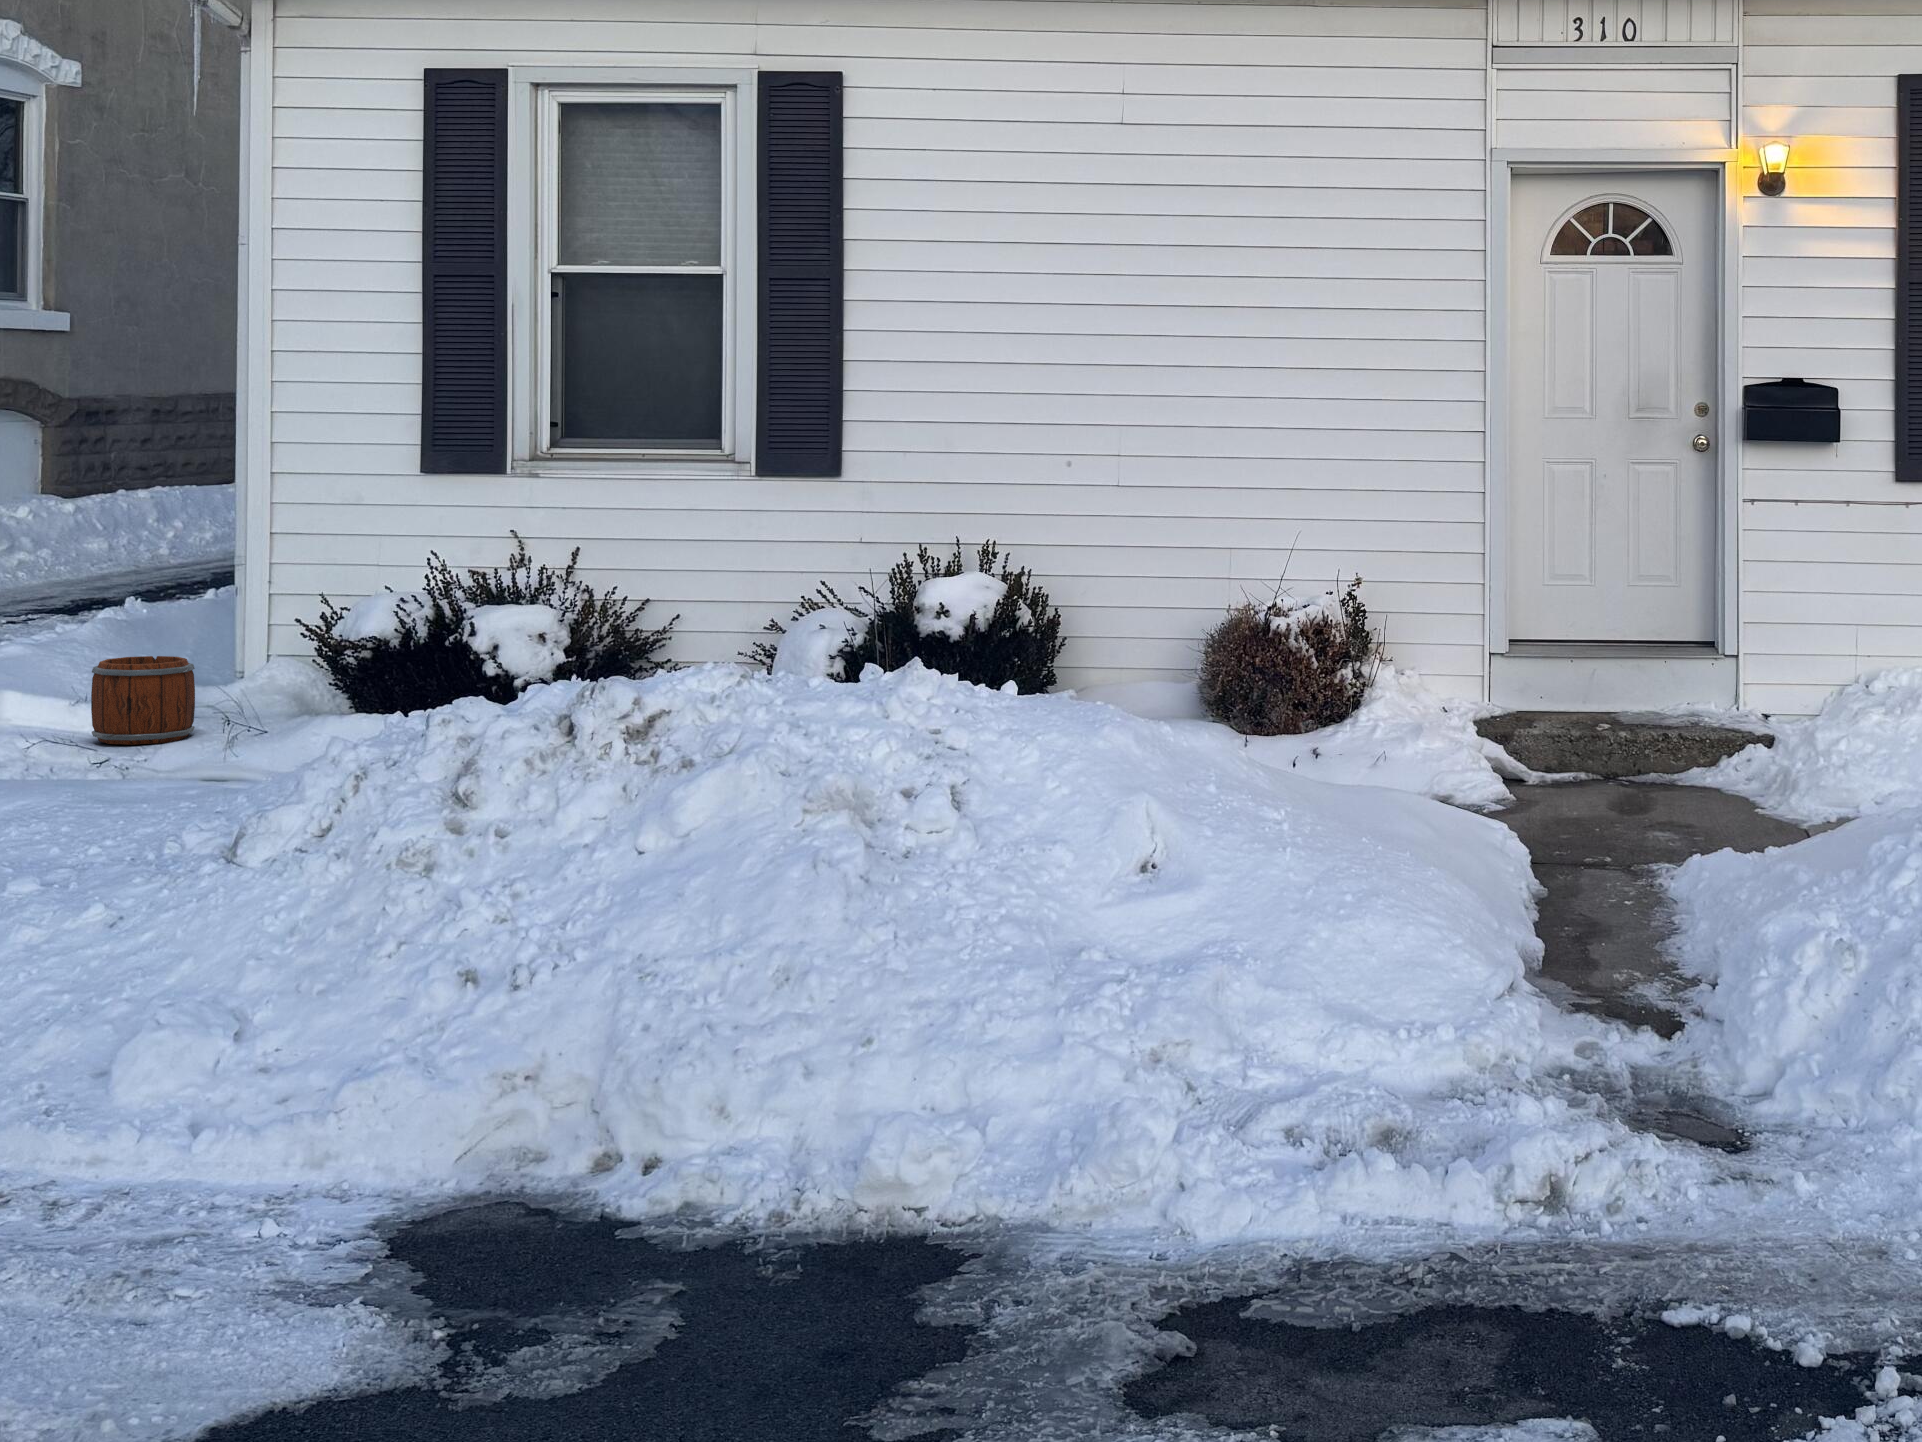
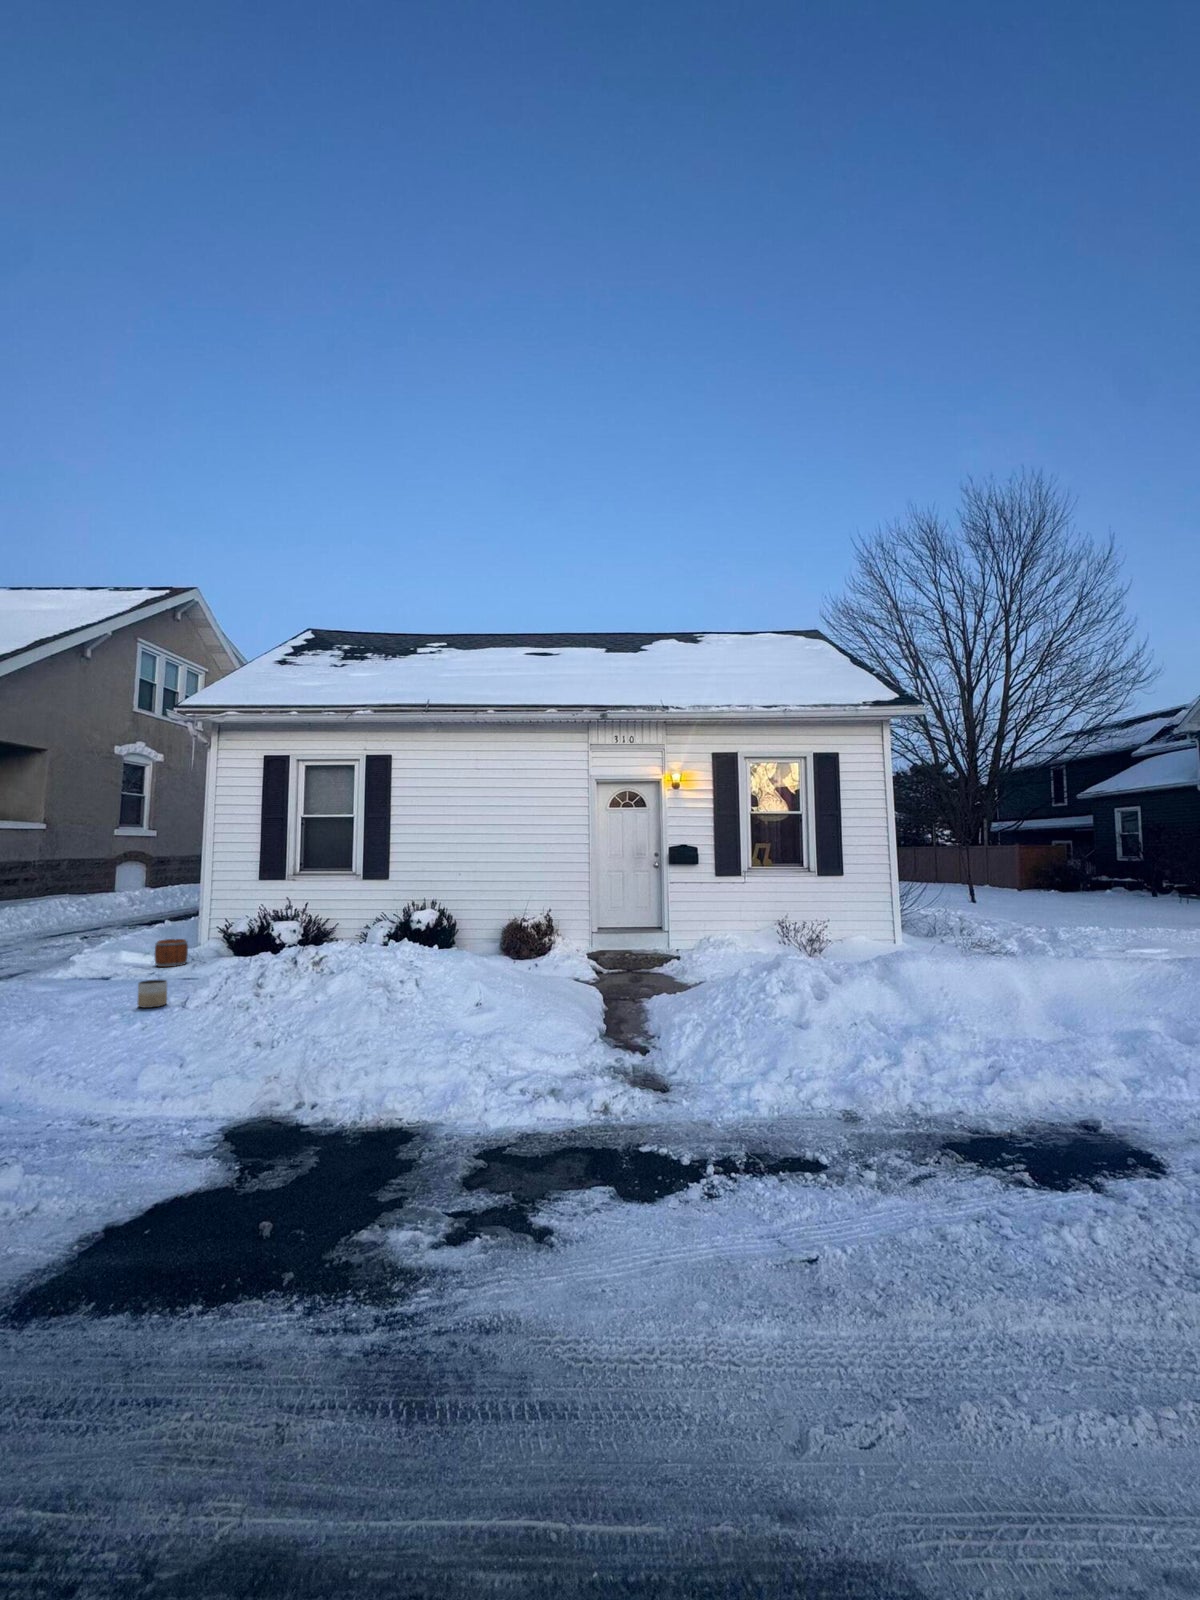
planter: none [75,778,166,865] -> present [137,980,167,1008]

